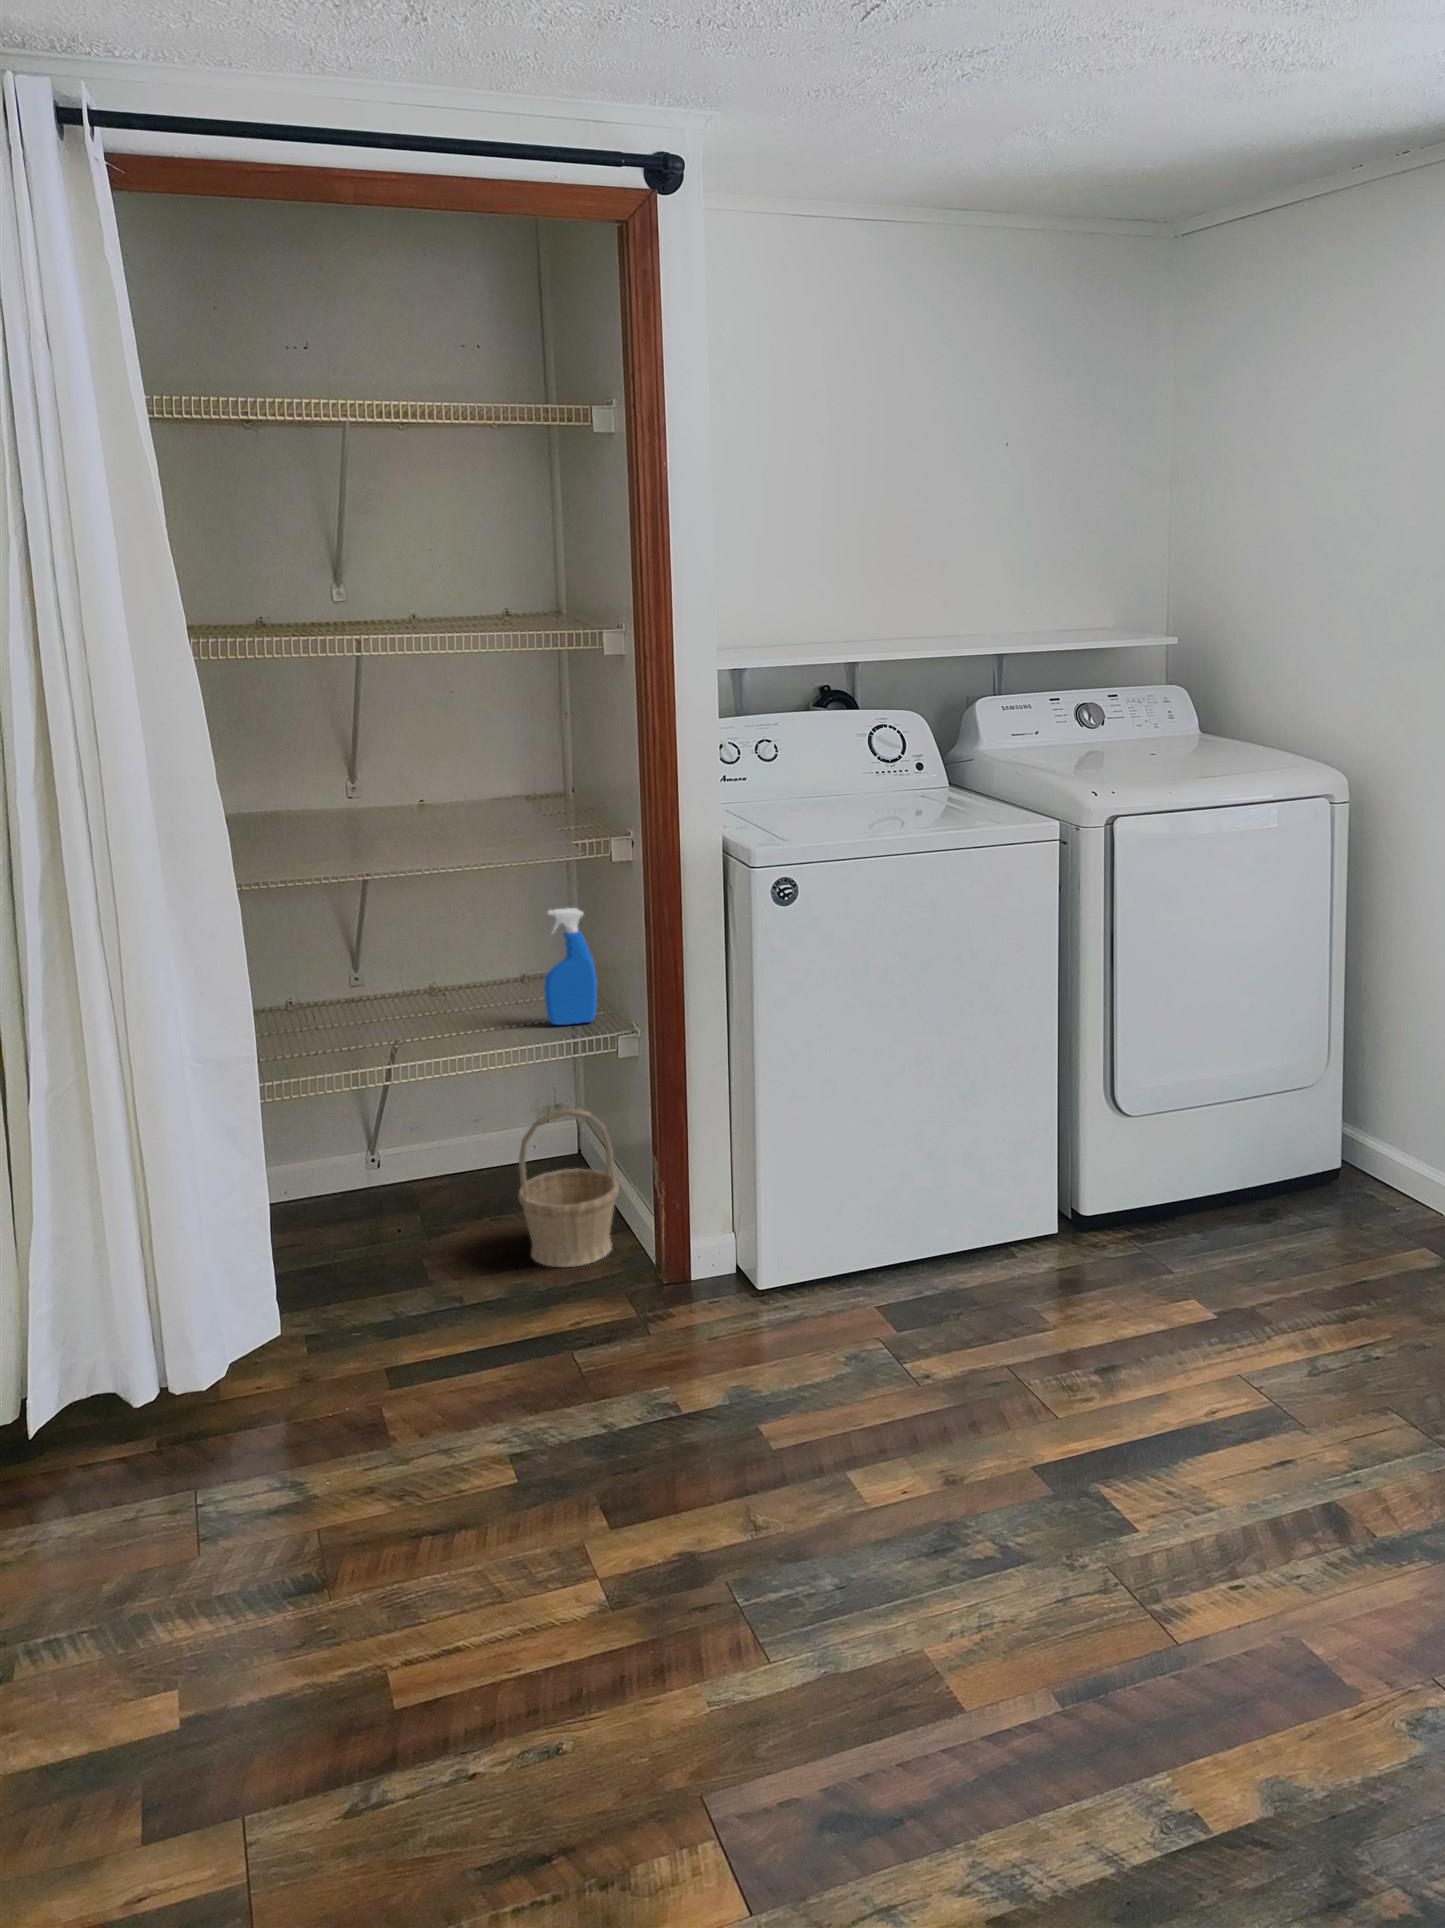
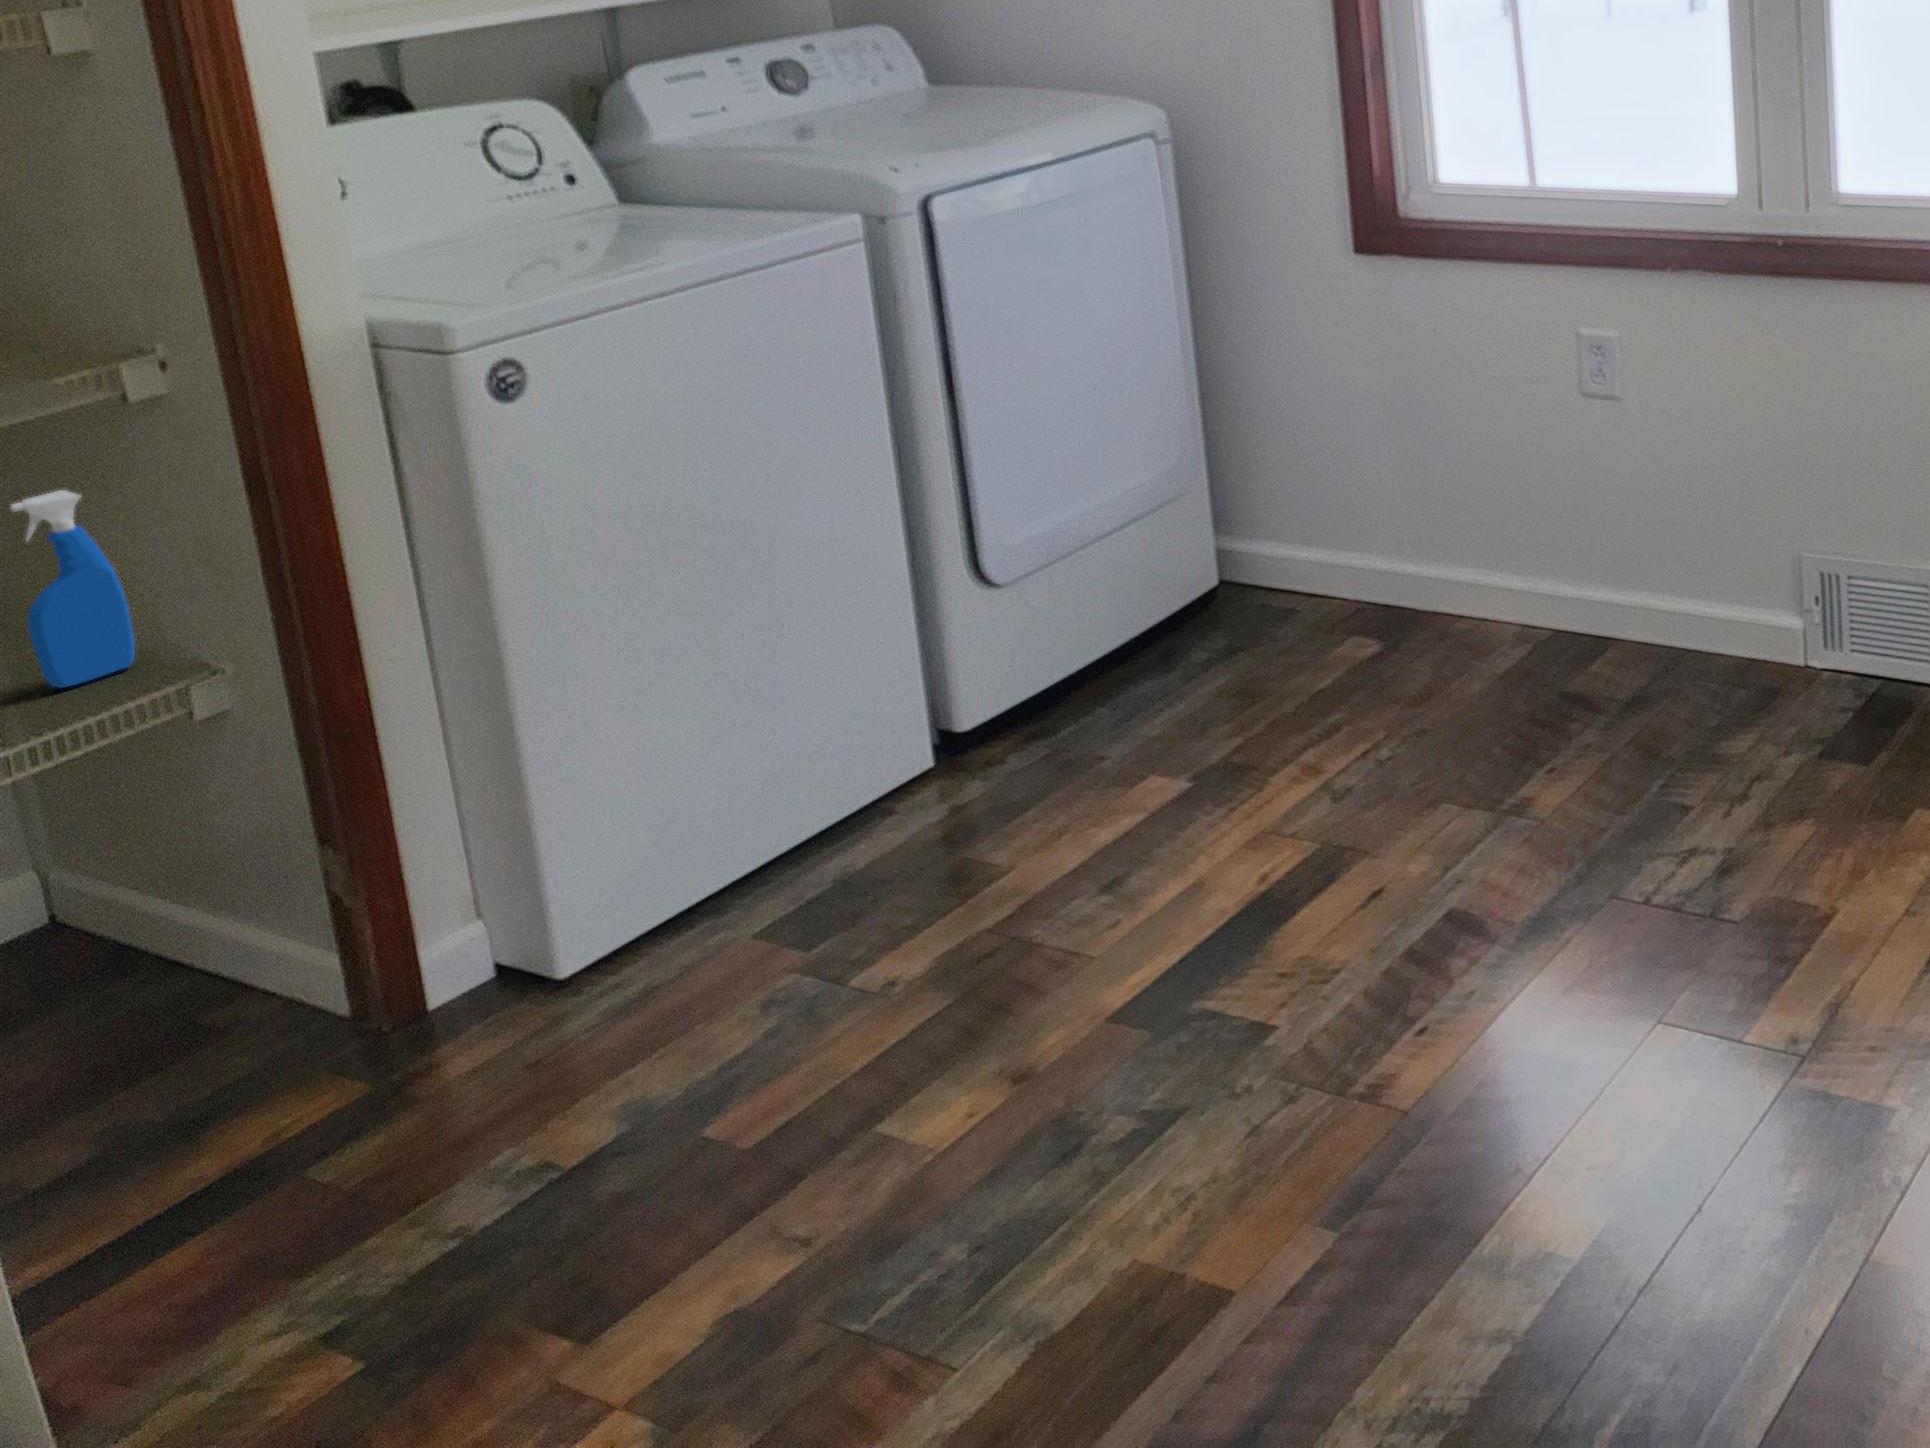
basket: present [518,1109,619,1267] -> none [62,803,266,1066]

